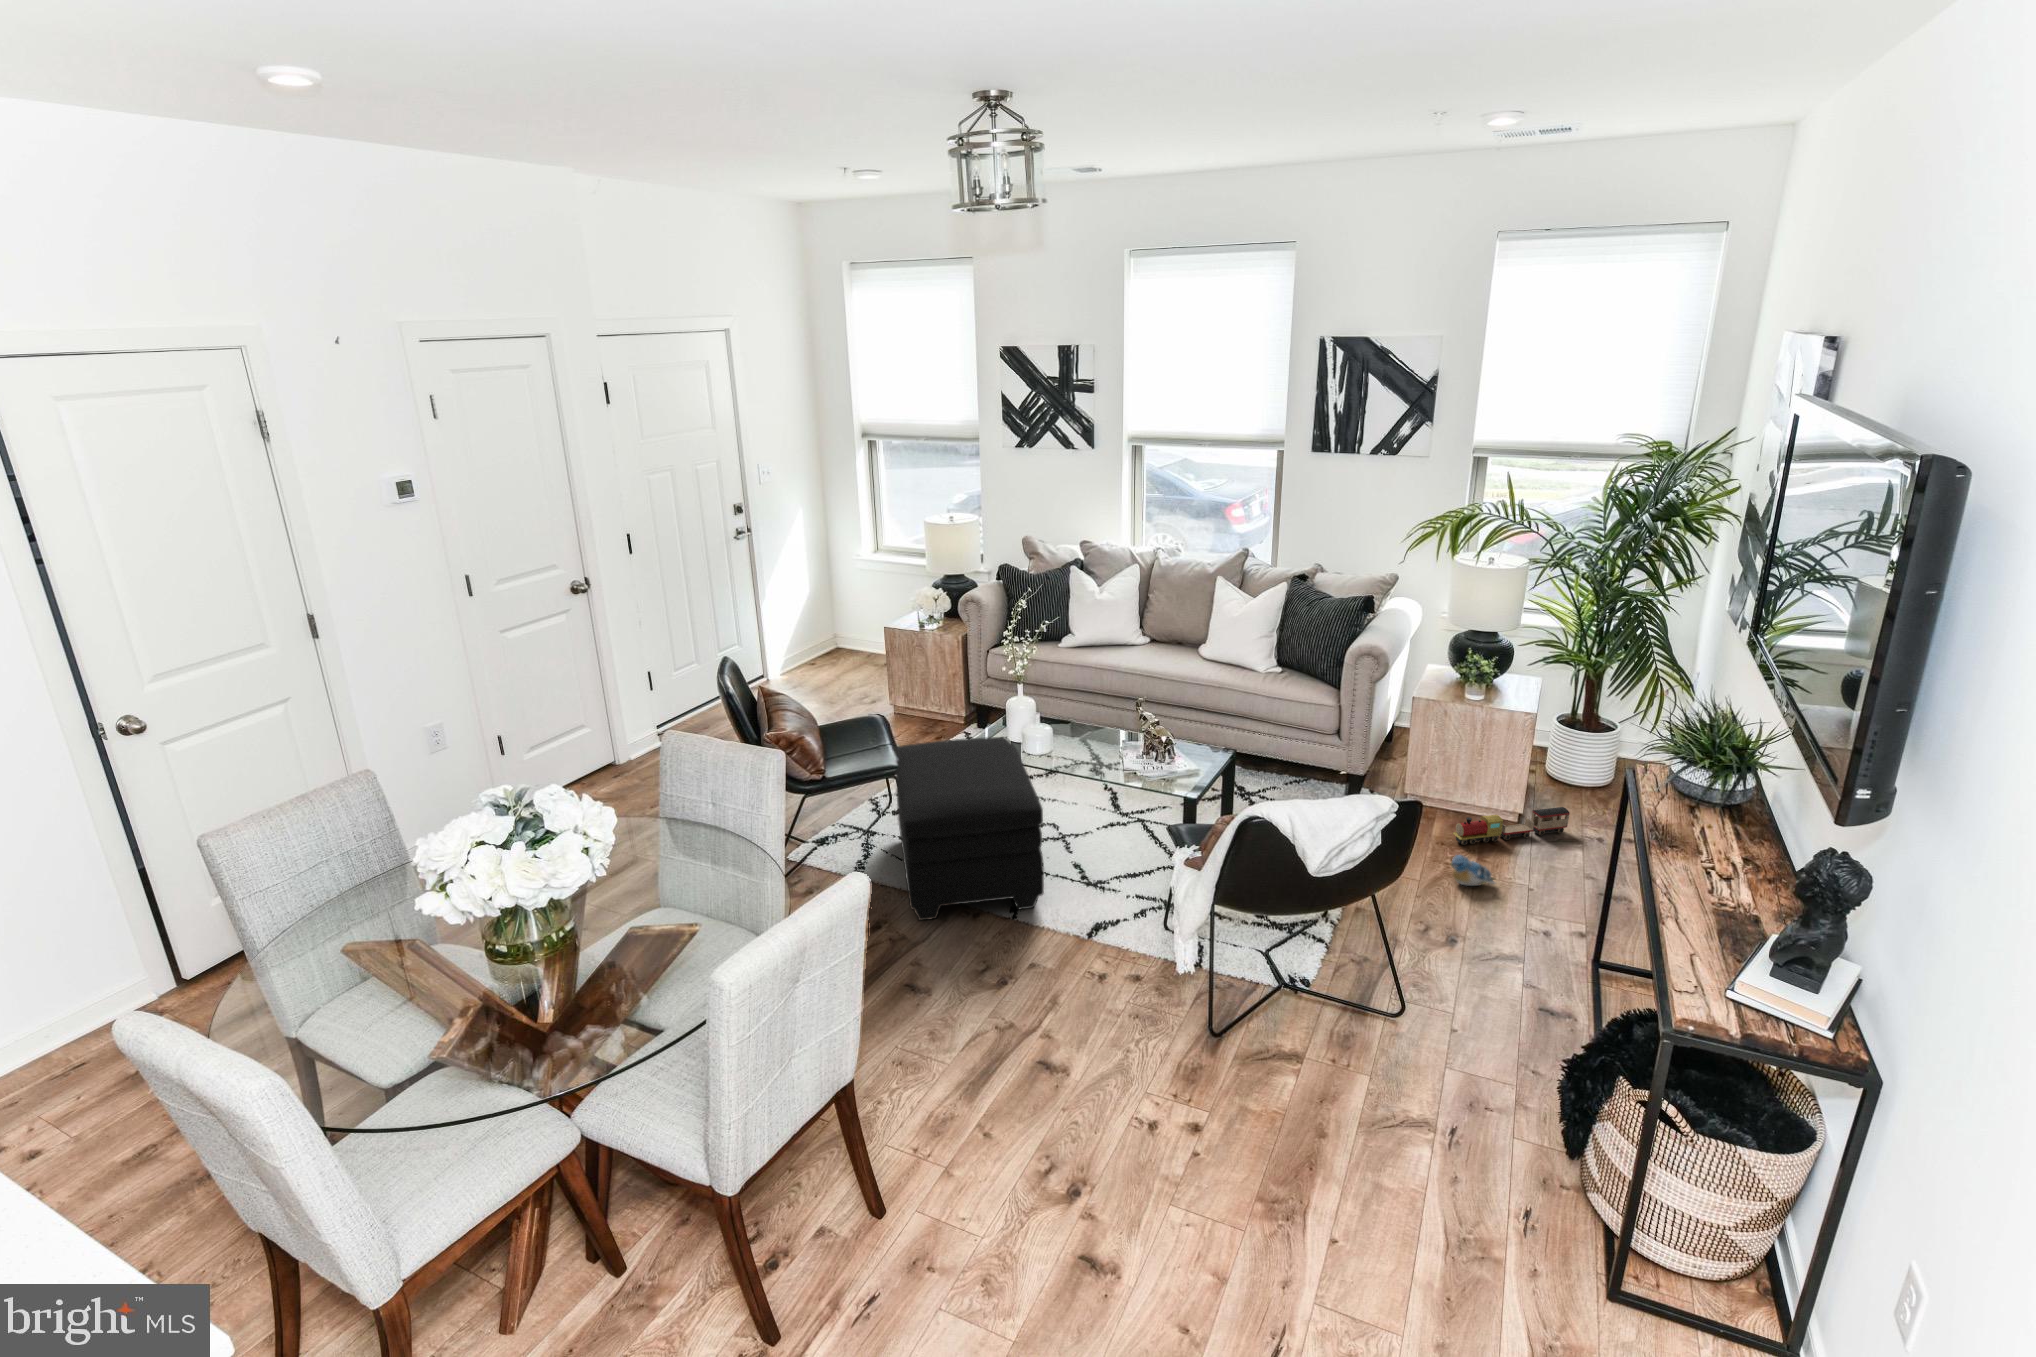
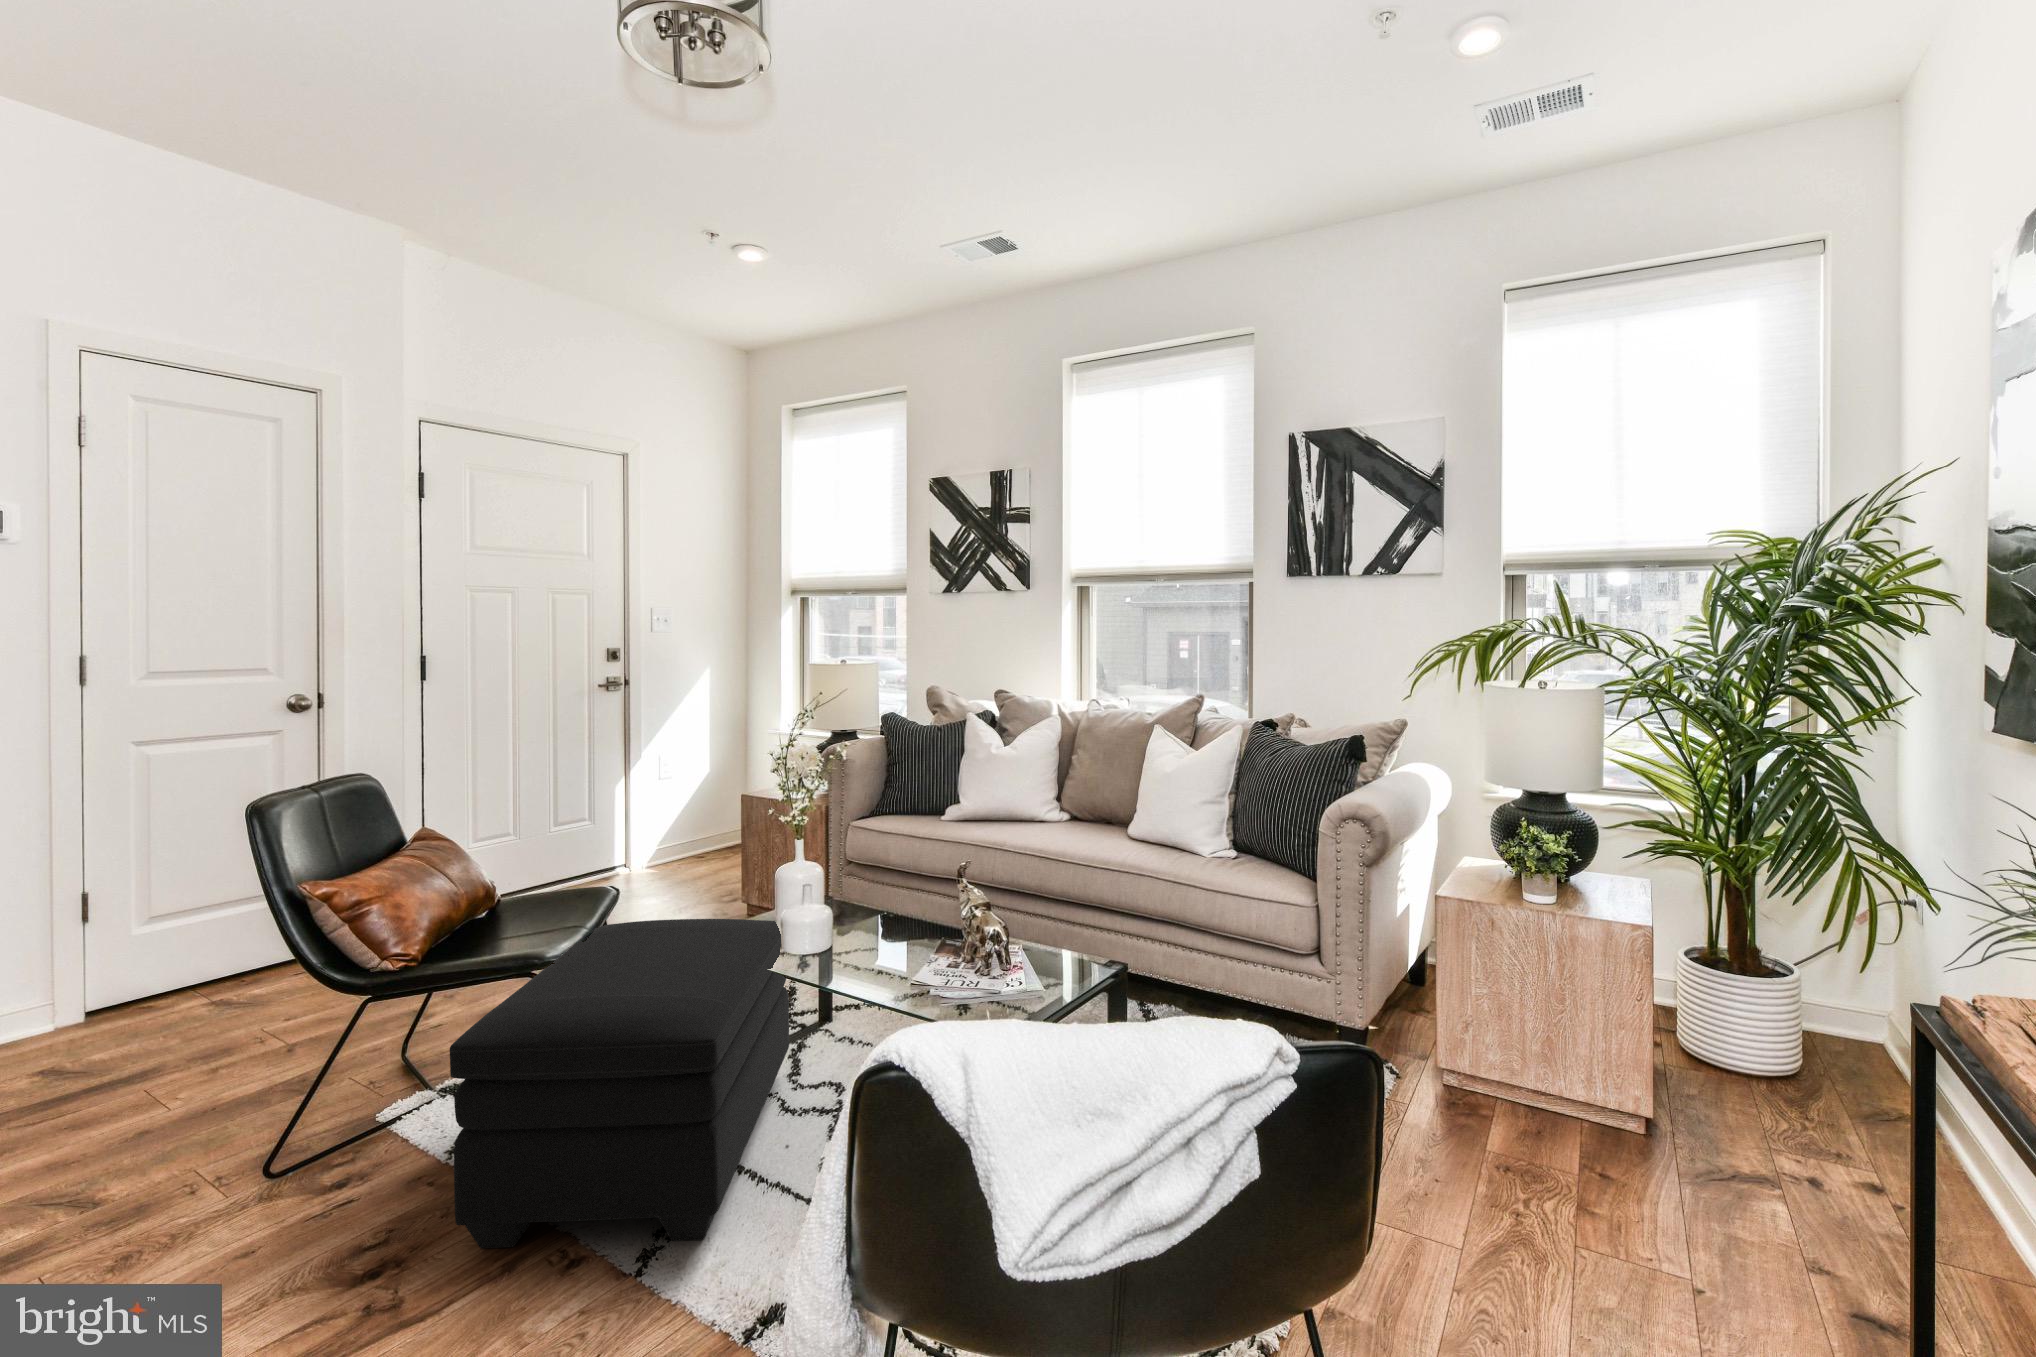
toy train: present [1453,807,1570,845] -> none [1522,1109,1744,1172]
plush toy: present [1451,855,1495,886] -> none [1519,1198,1622,1274]

